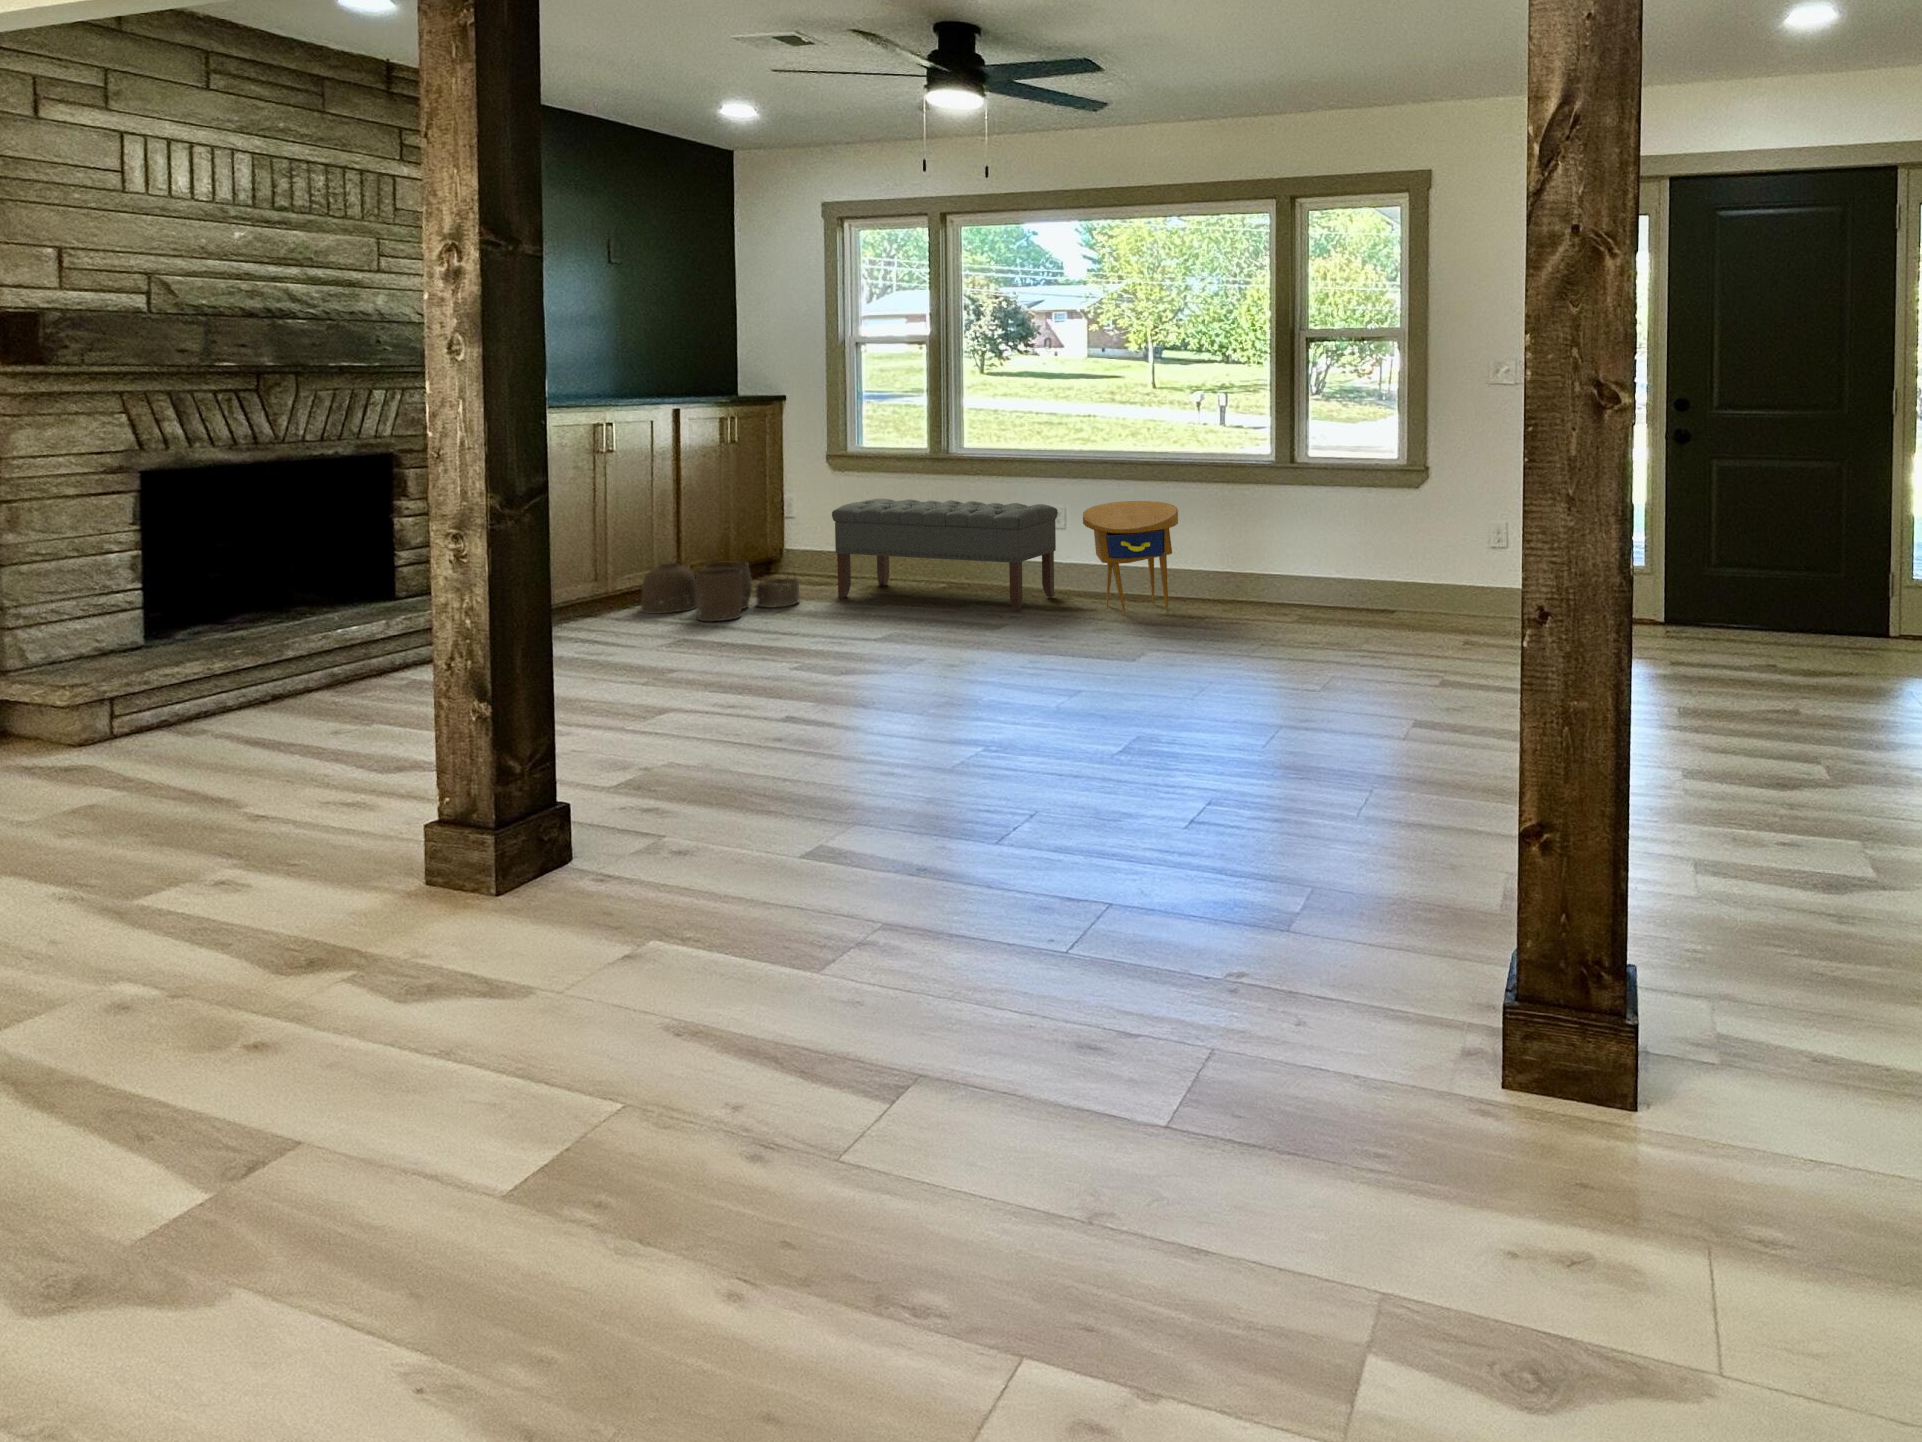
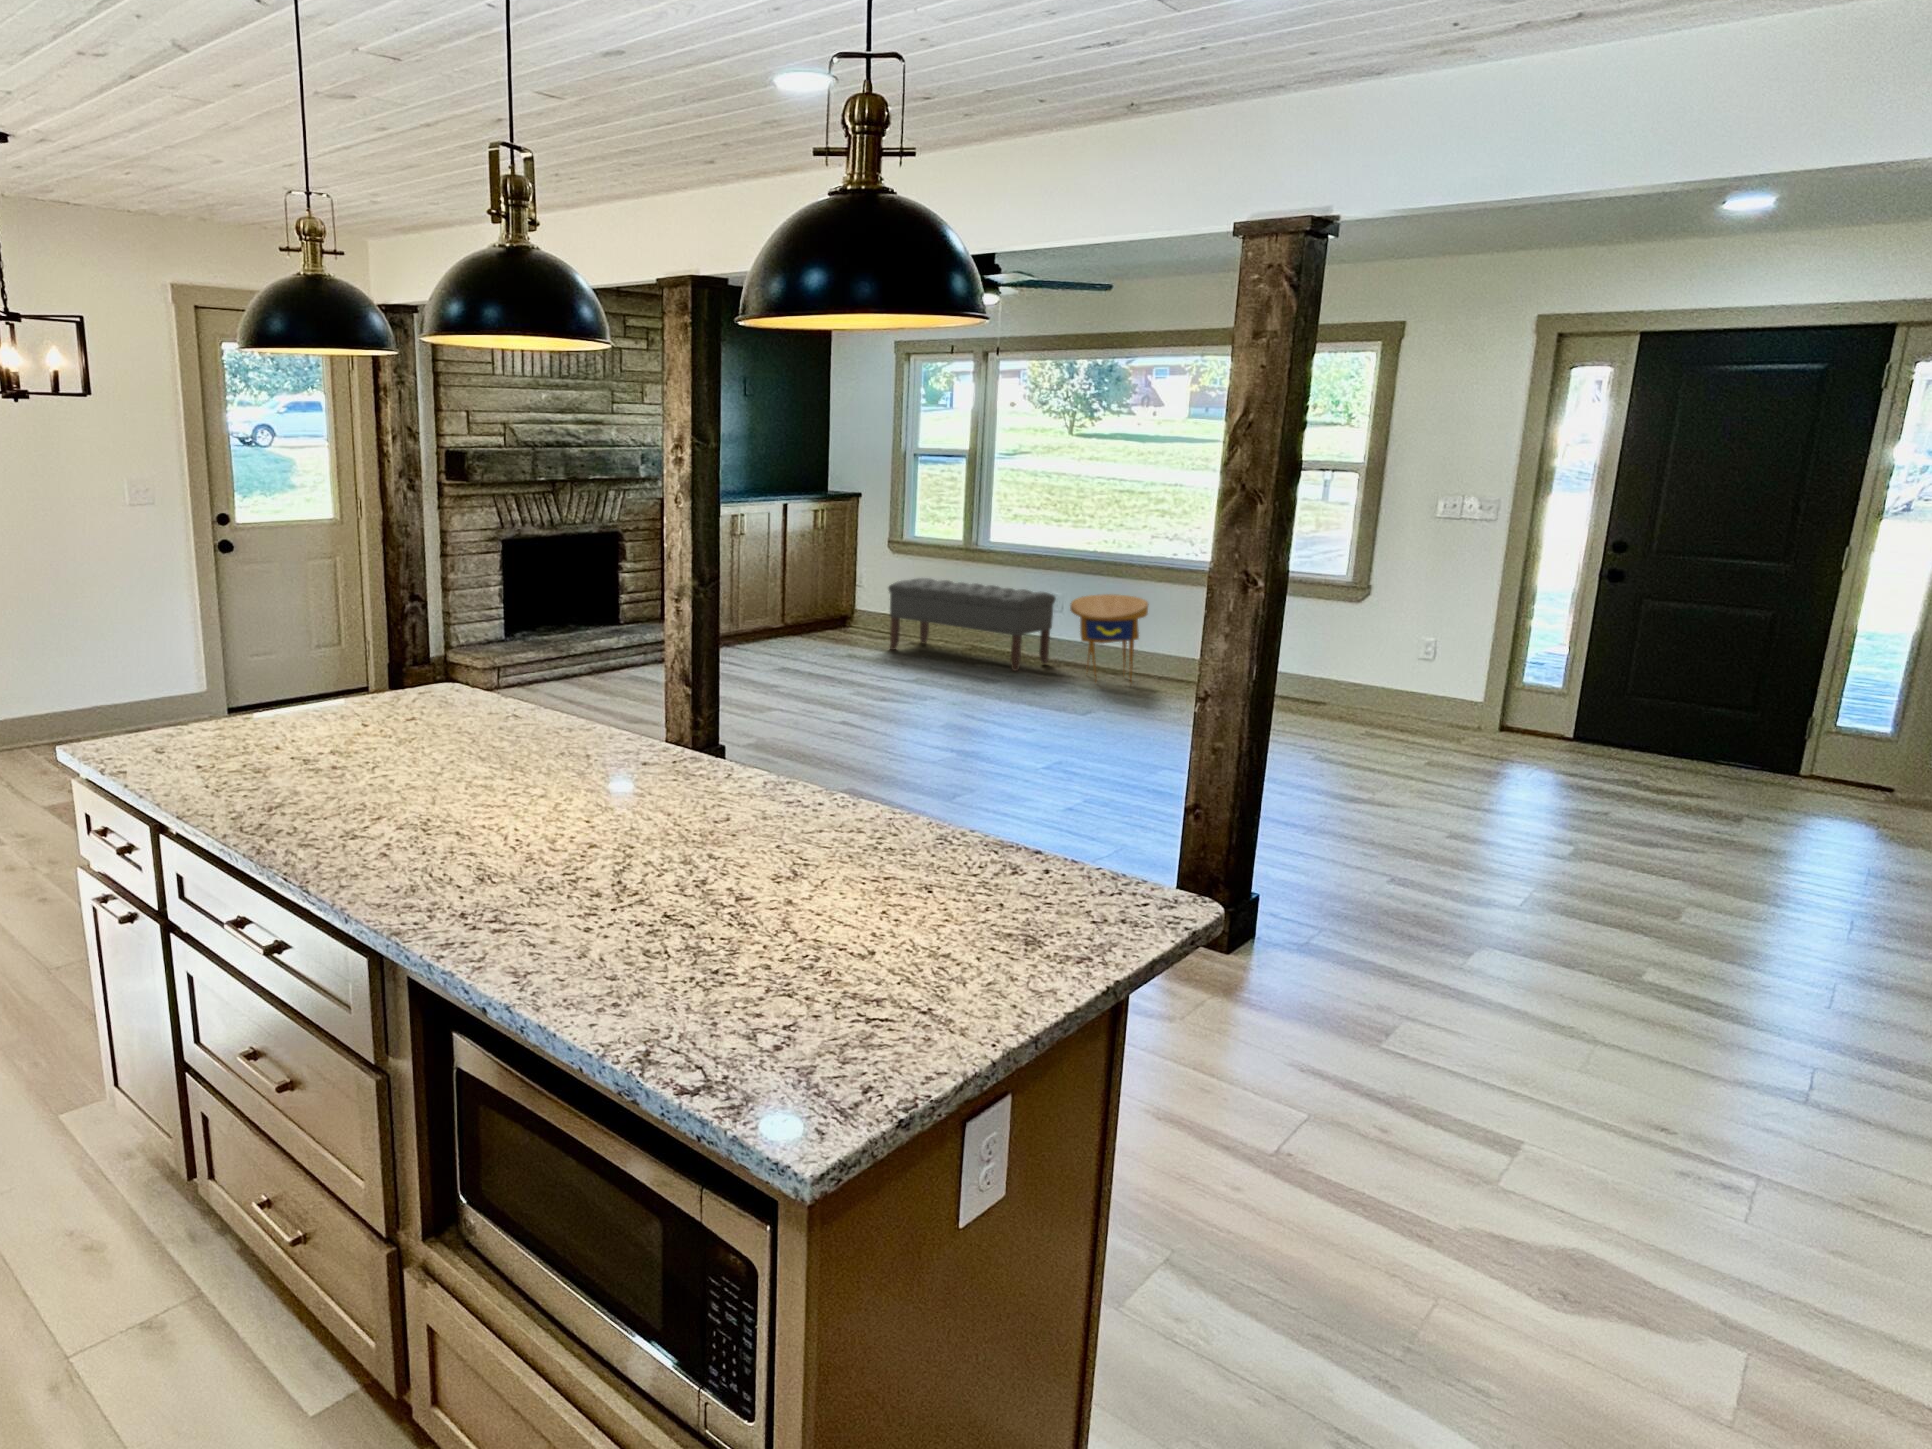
woven basket: present [641,558,799,621] -> none [760,612,863,658]

